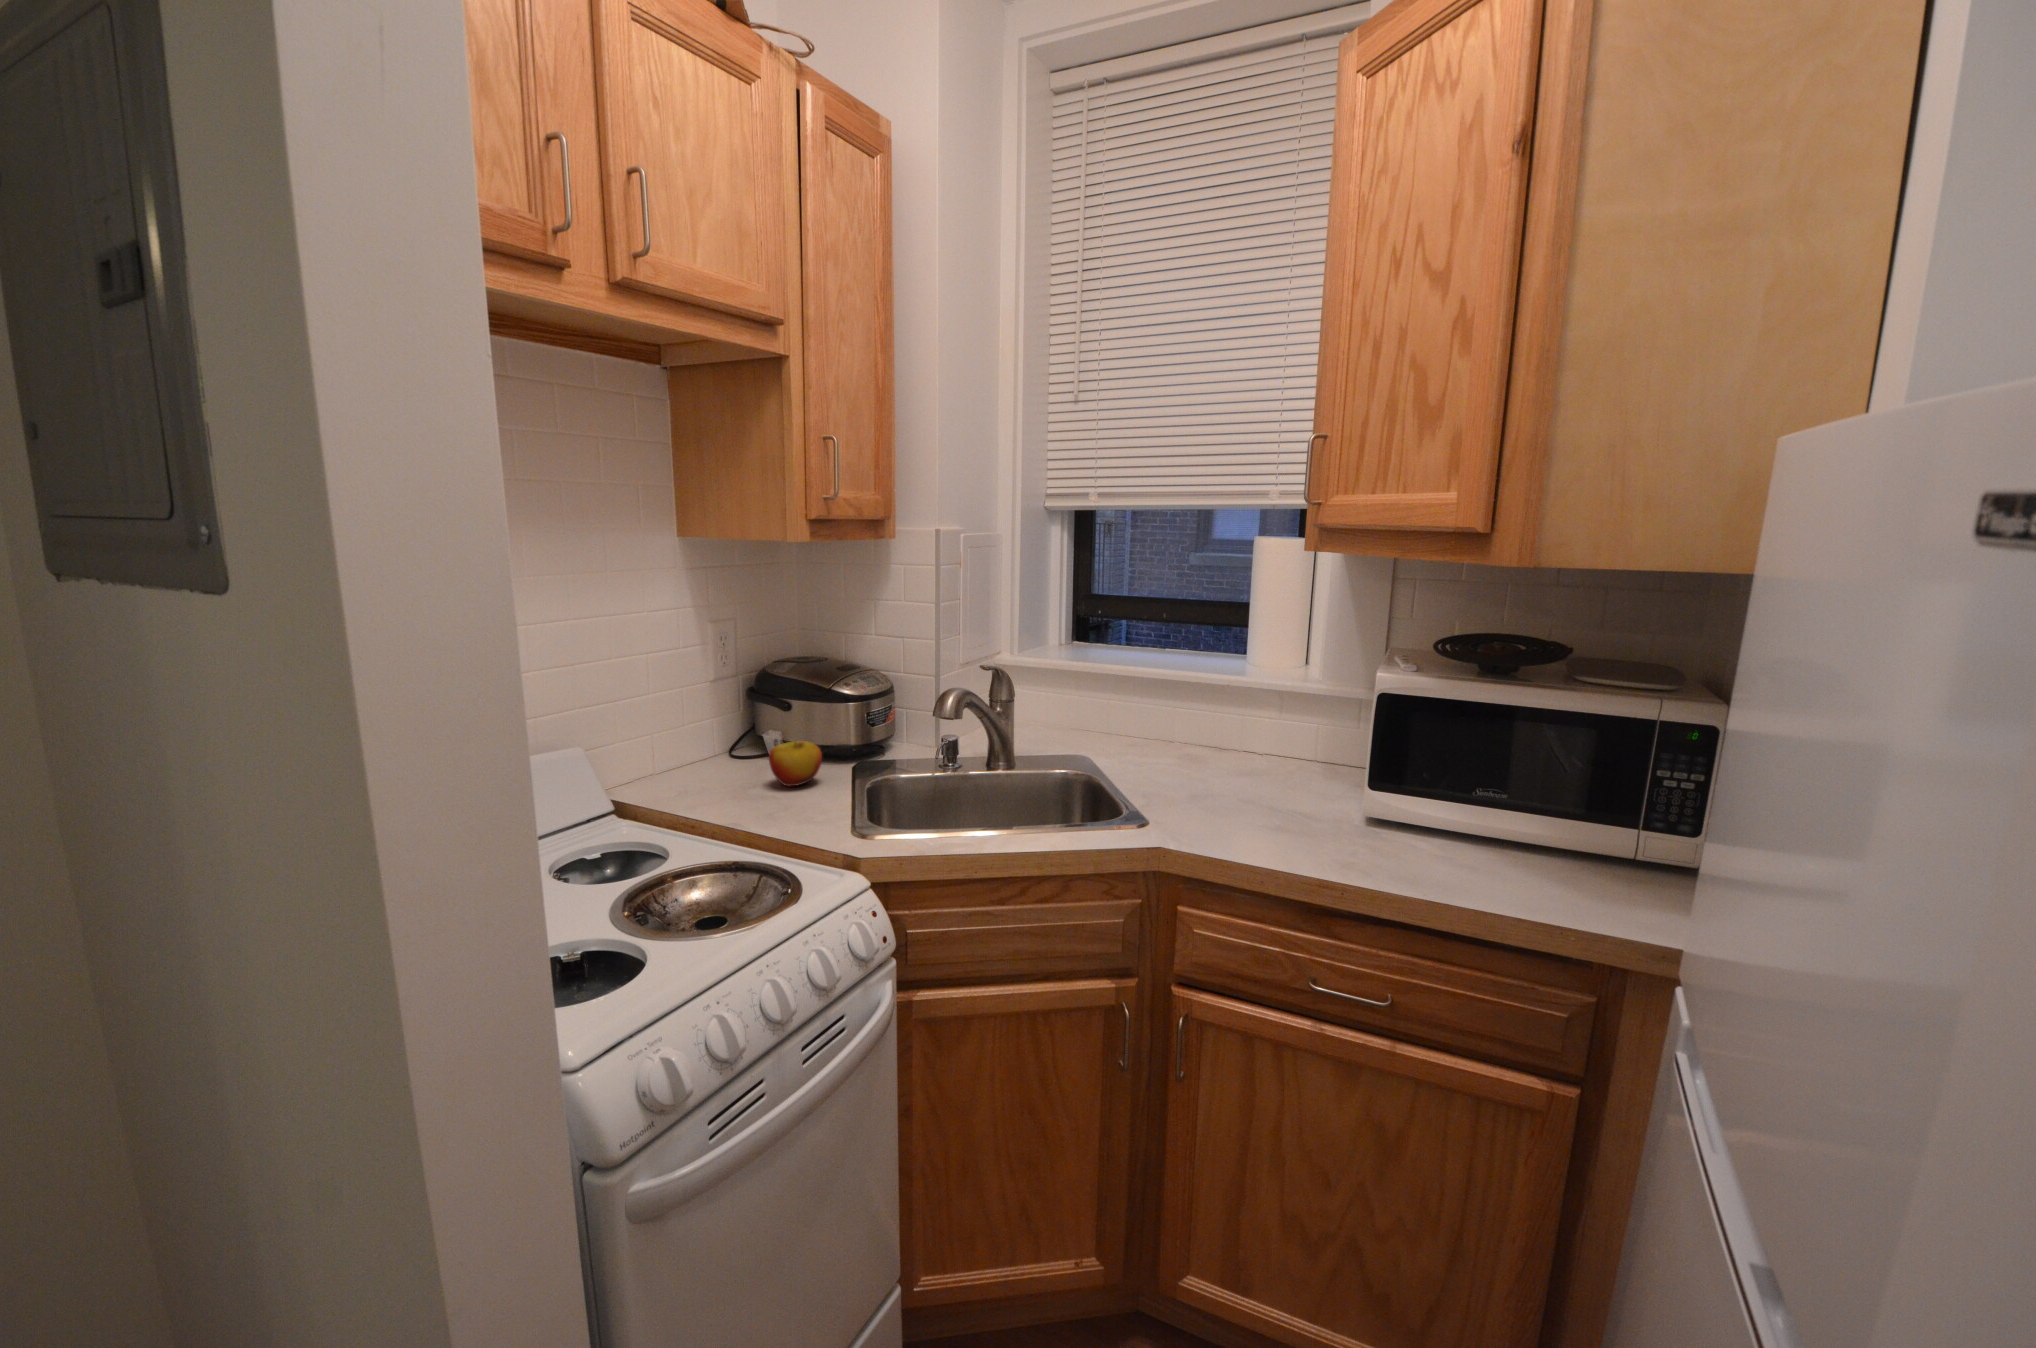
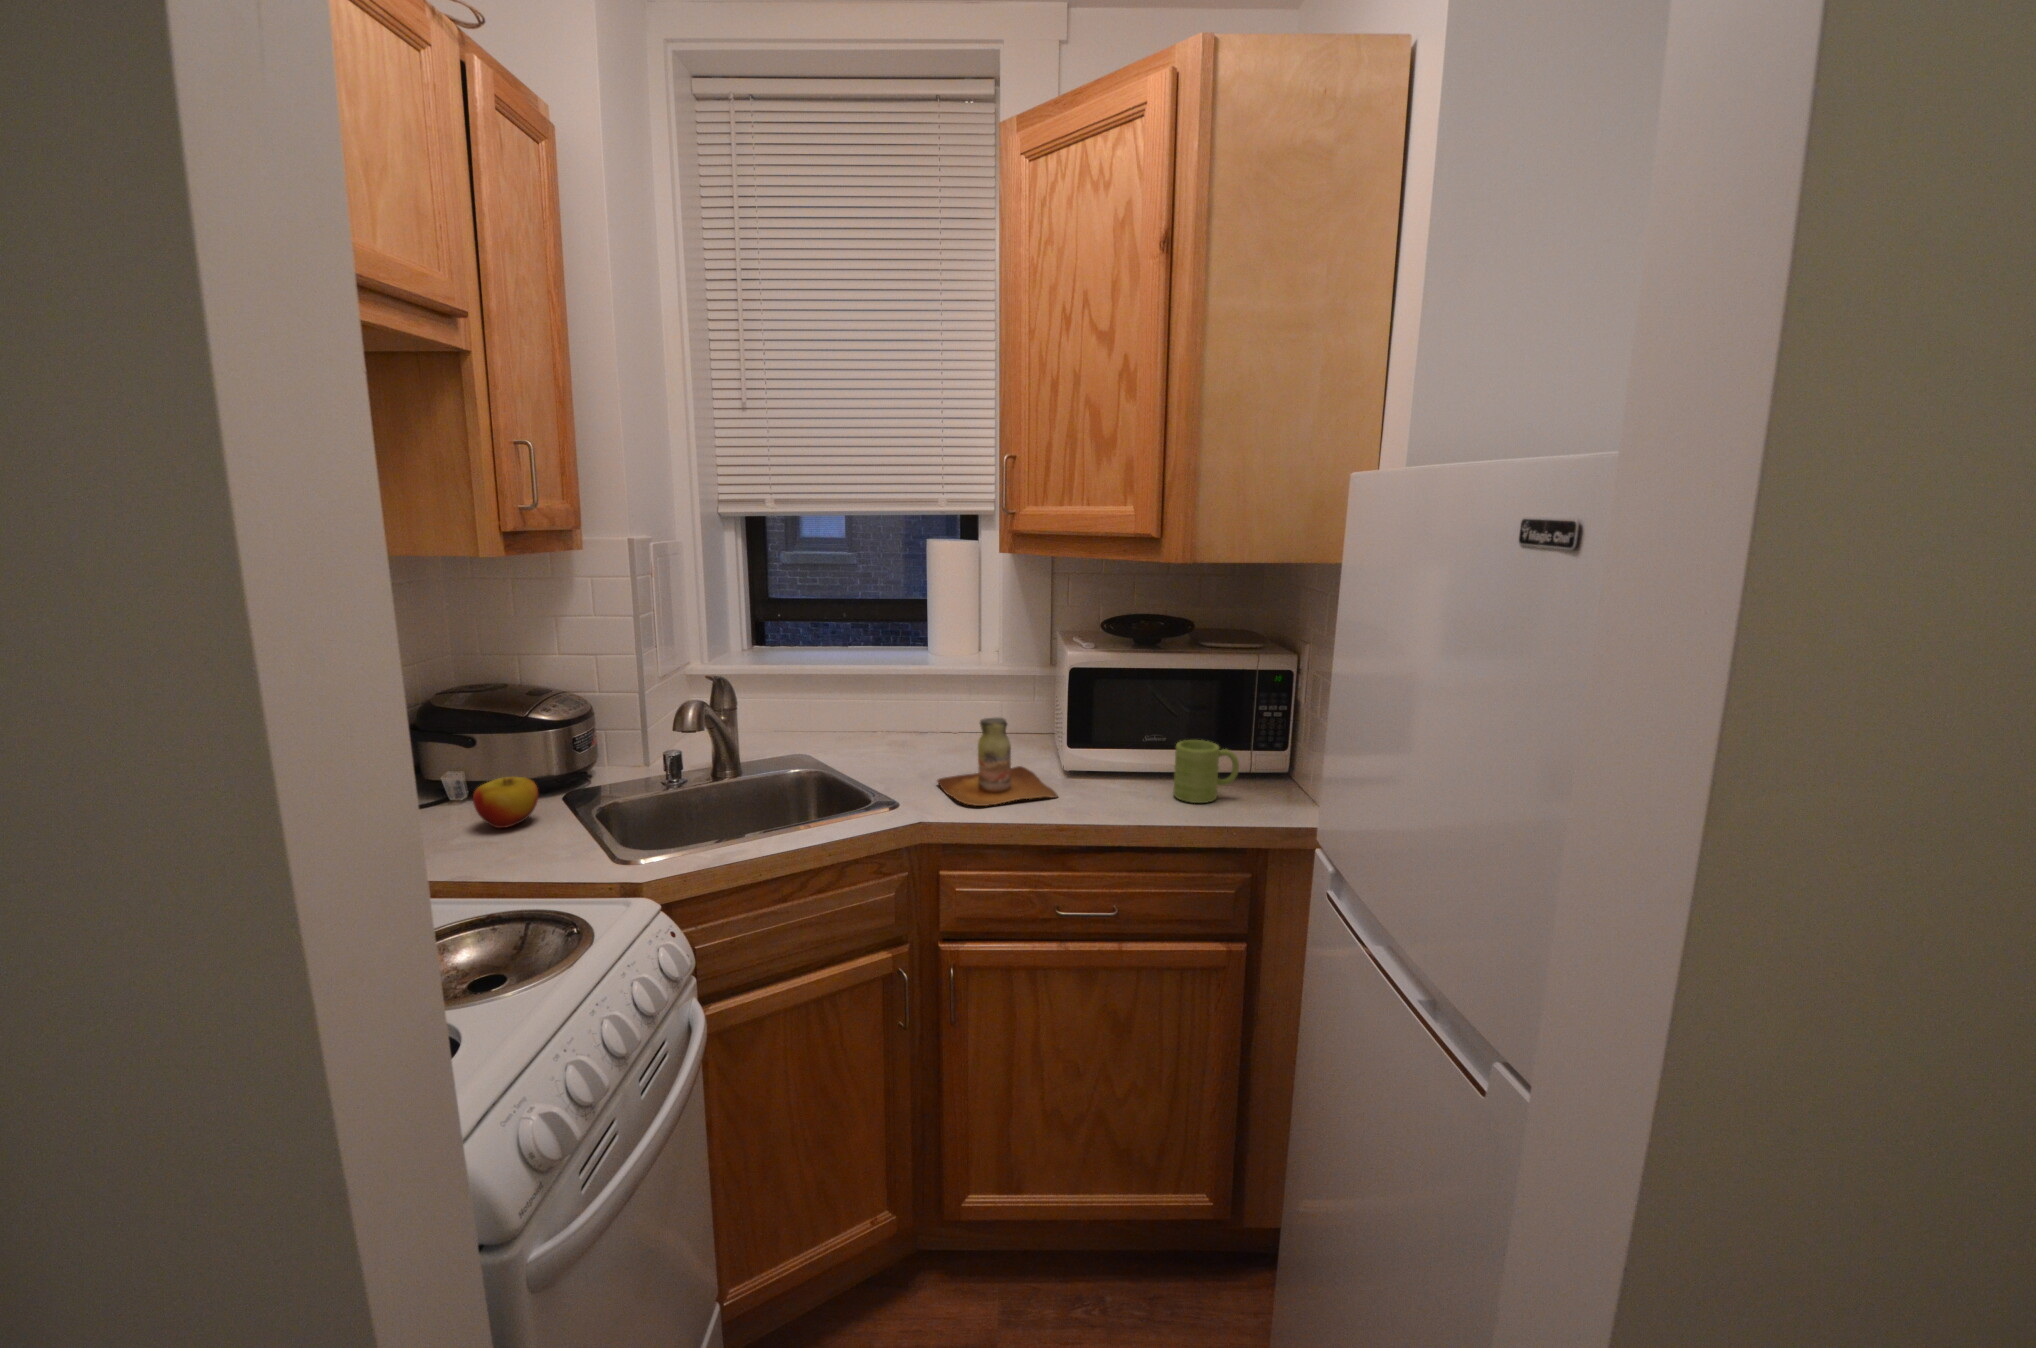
bottle: none [1203,740,1341,848] -> present [937,717,1058,806]
mug: none [1501,801,1607,890] -> present [1173,740,1239,803]

